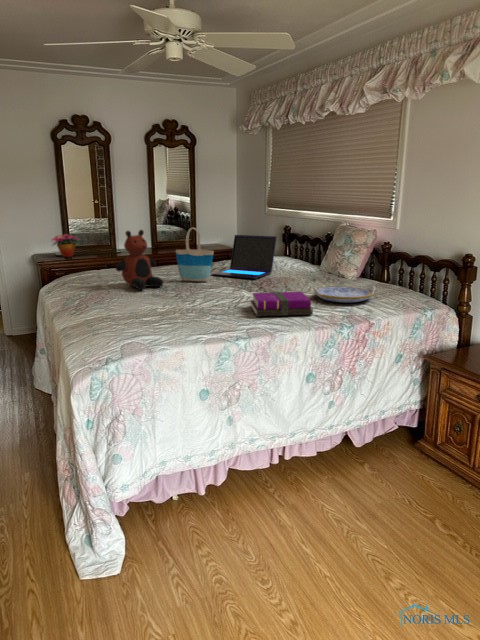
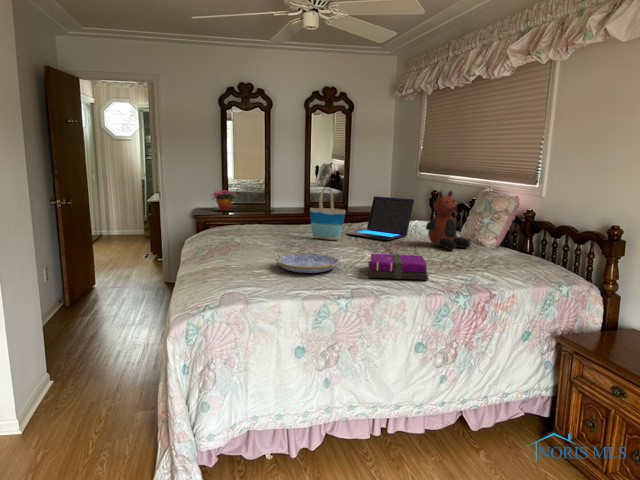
teddy bear: present [116,230,163,290] -> present [426,191,471,250]
serving tray: present [313,286,375,303] -> present [275,253,342,273]

